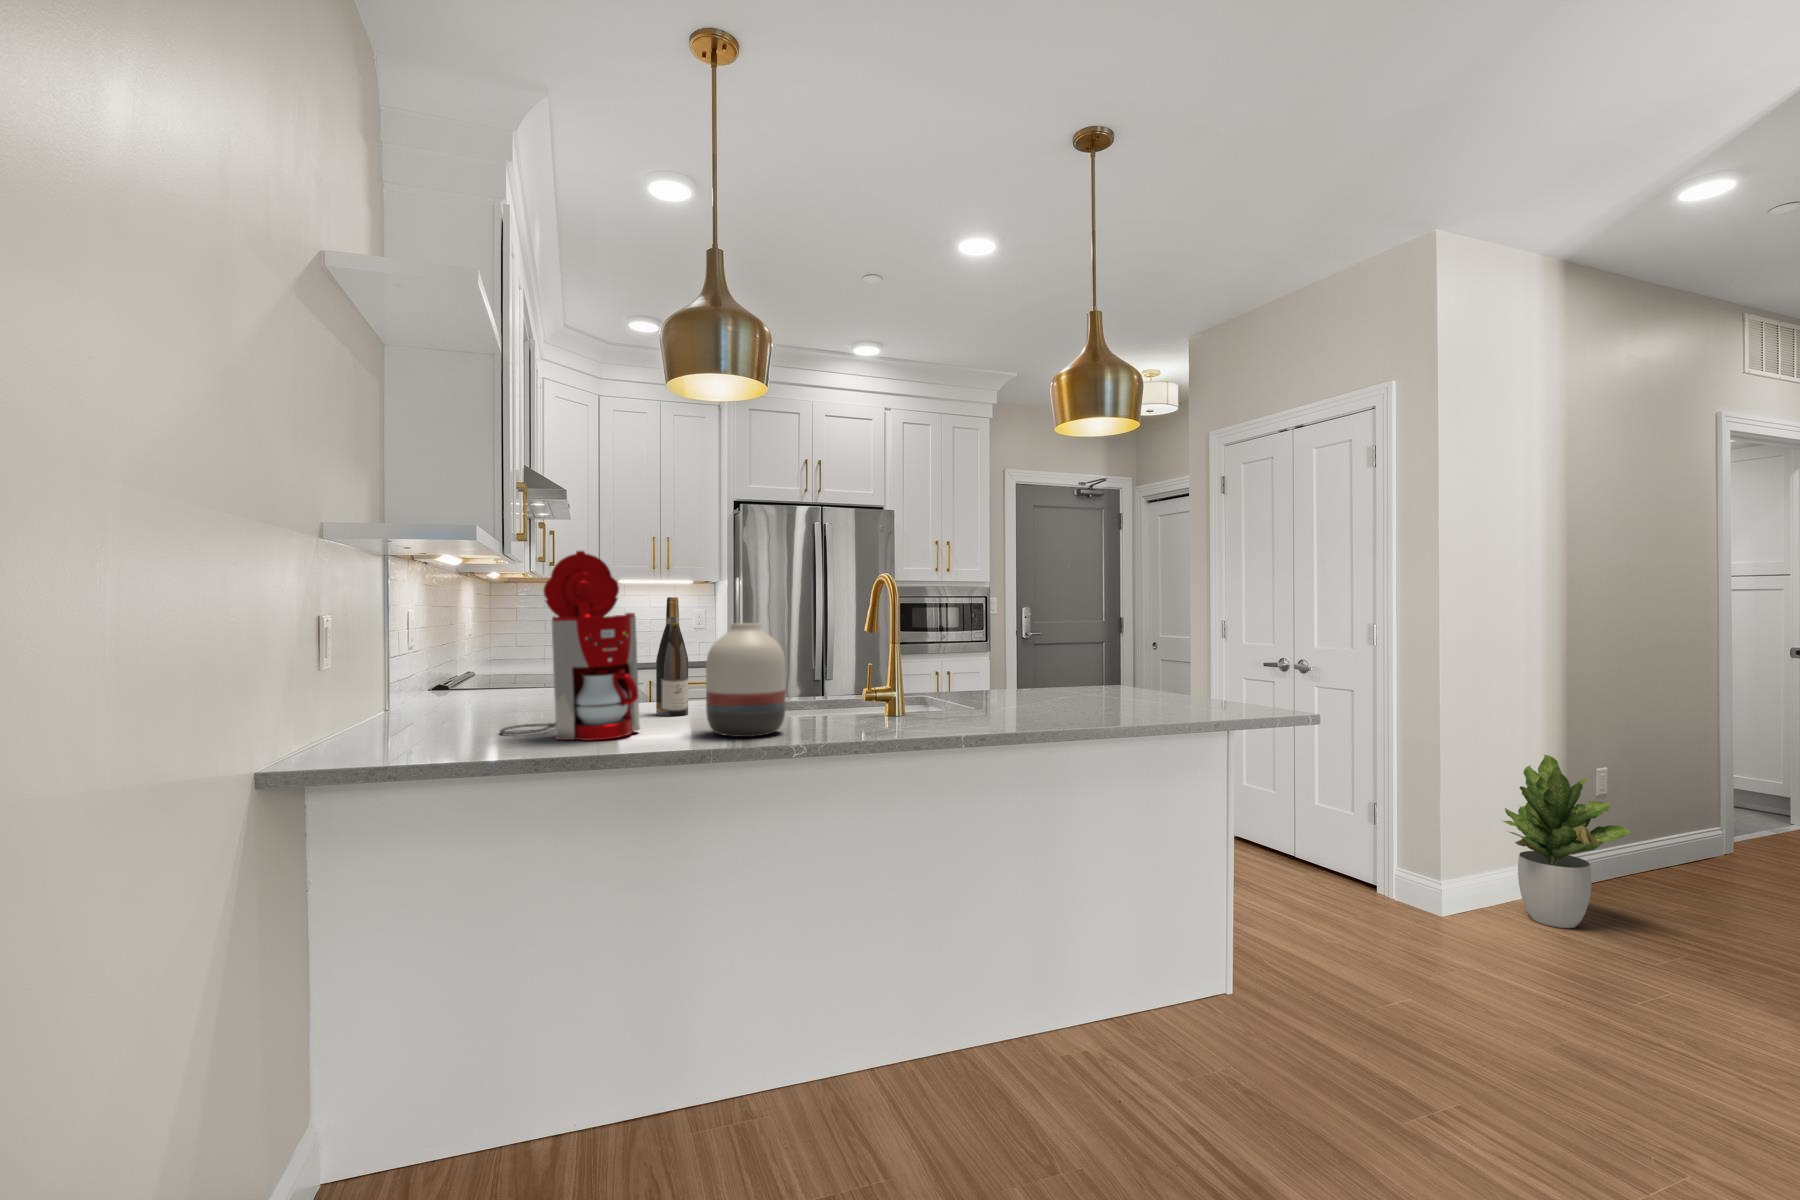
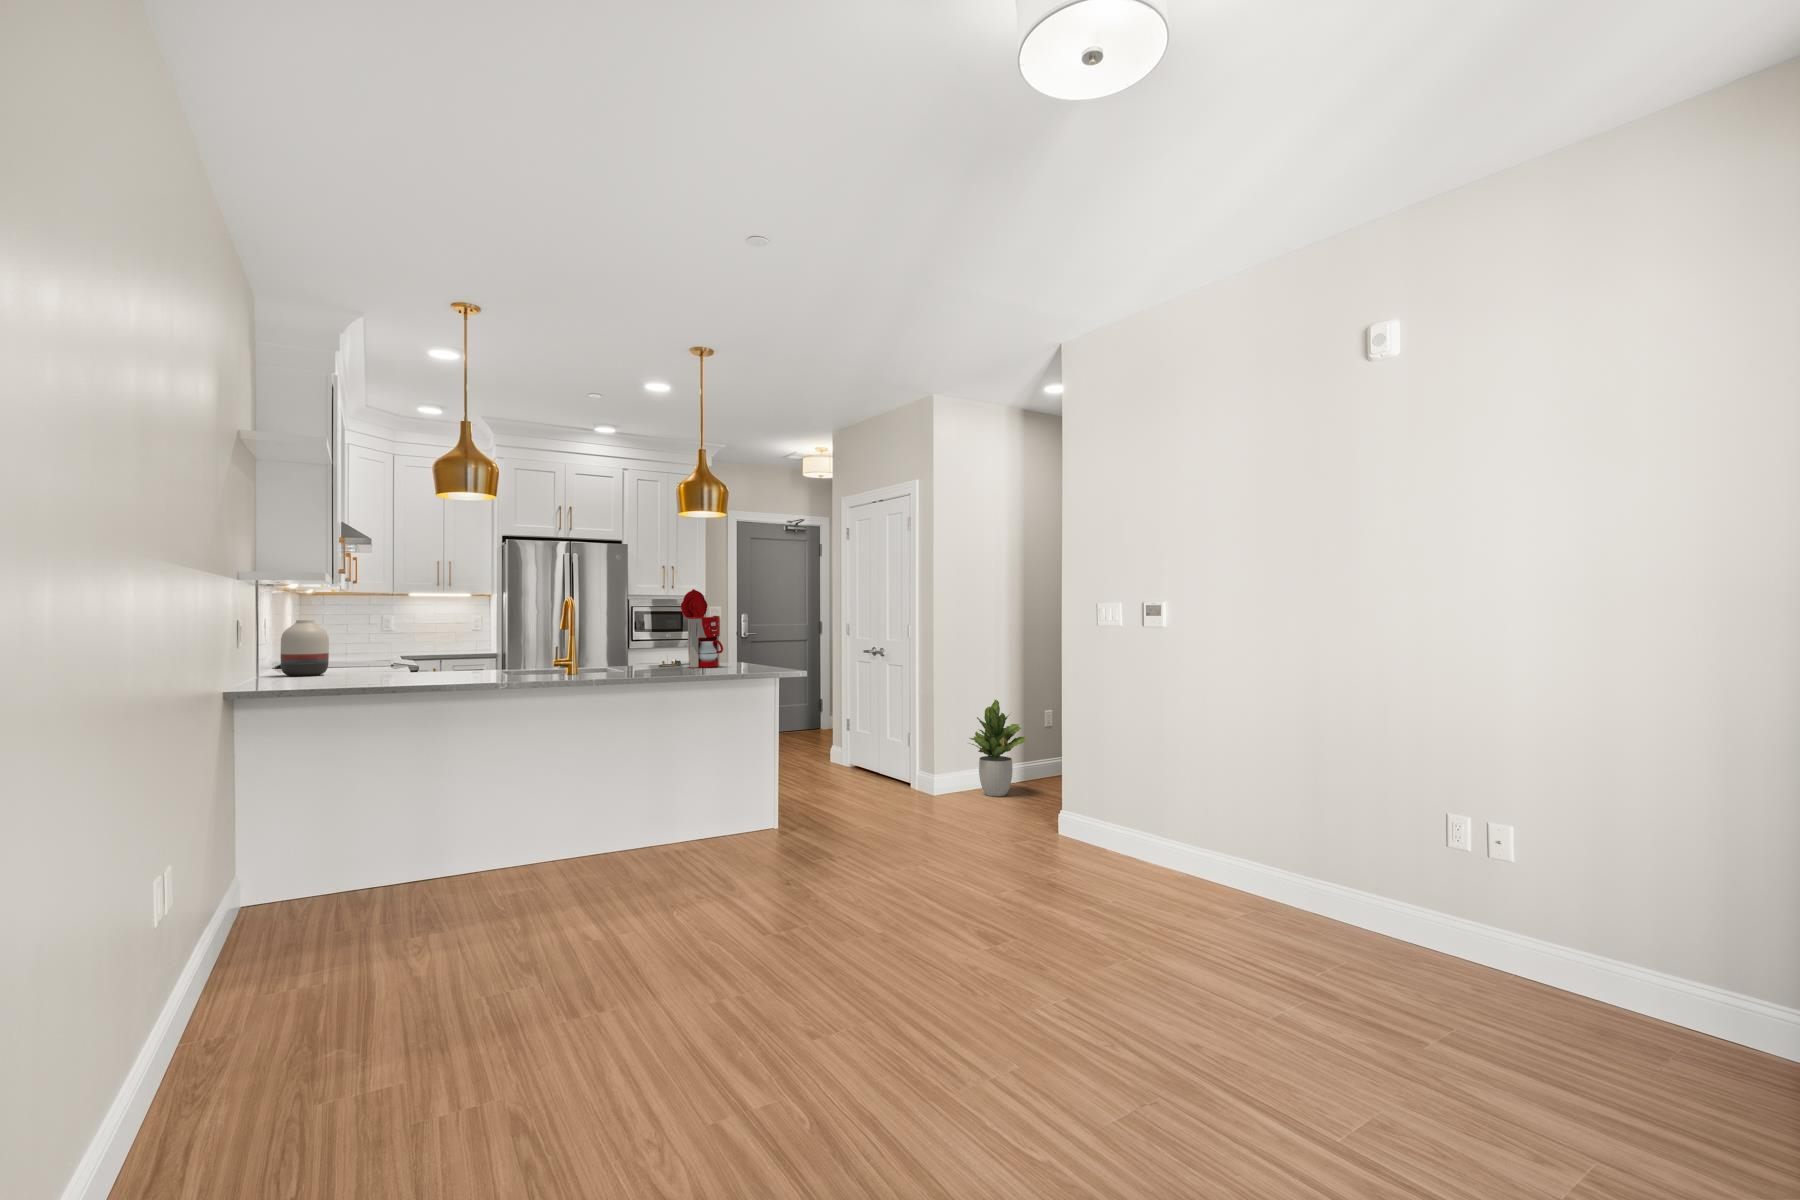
coffee maker: present [500,551,640,740] -> present [659,589,723,668]
wine bottle: present [656,597,688,716] -> none [431,606,451,672]
vase: present [706,623,786,737] -> present [281,620,329,676]

